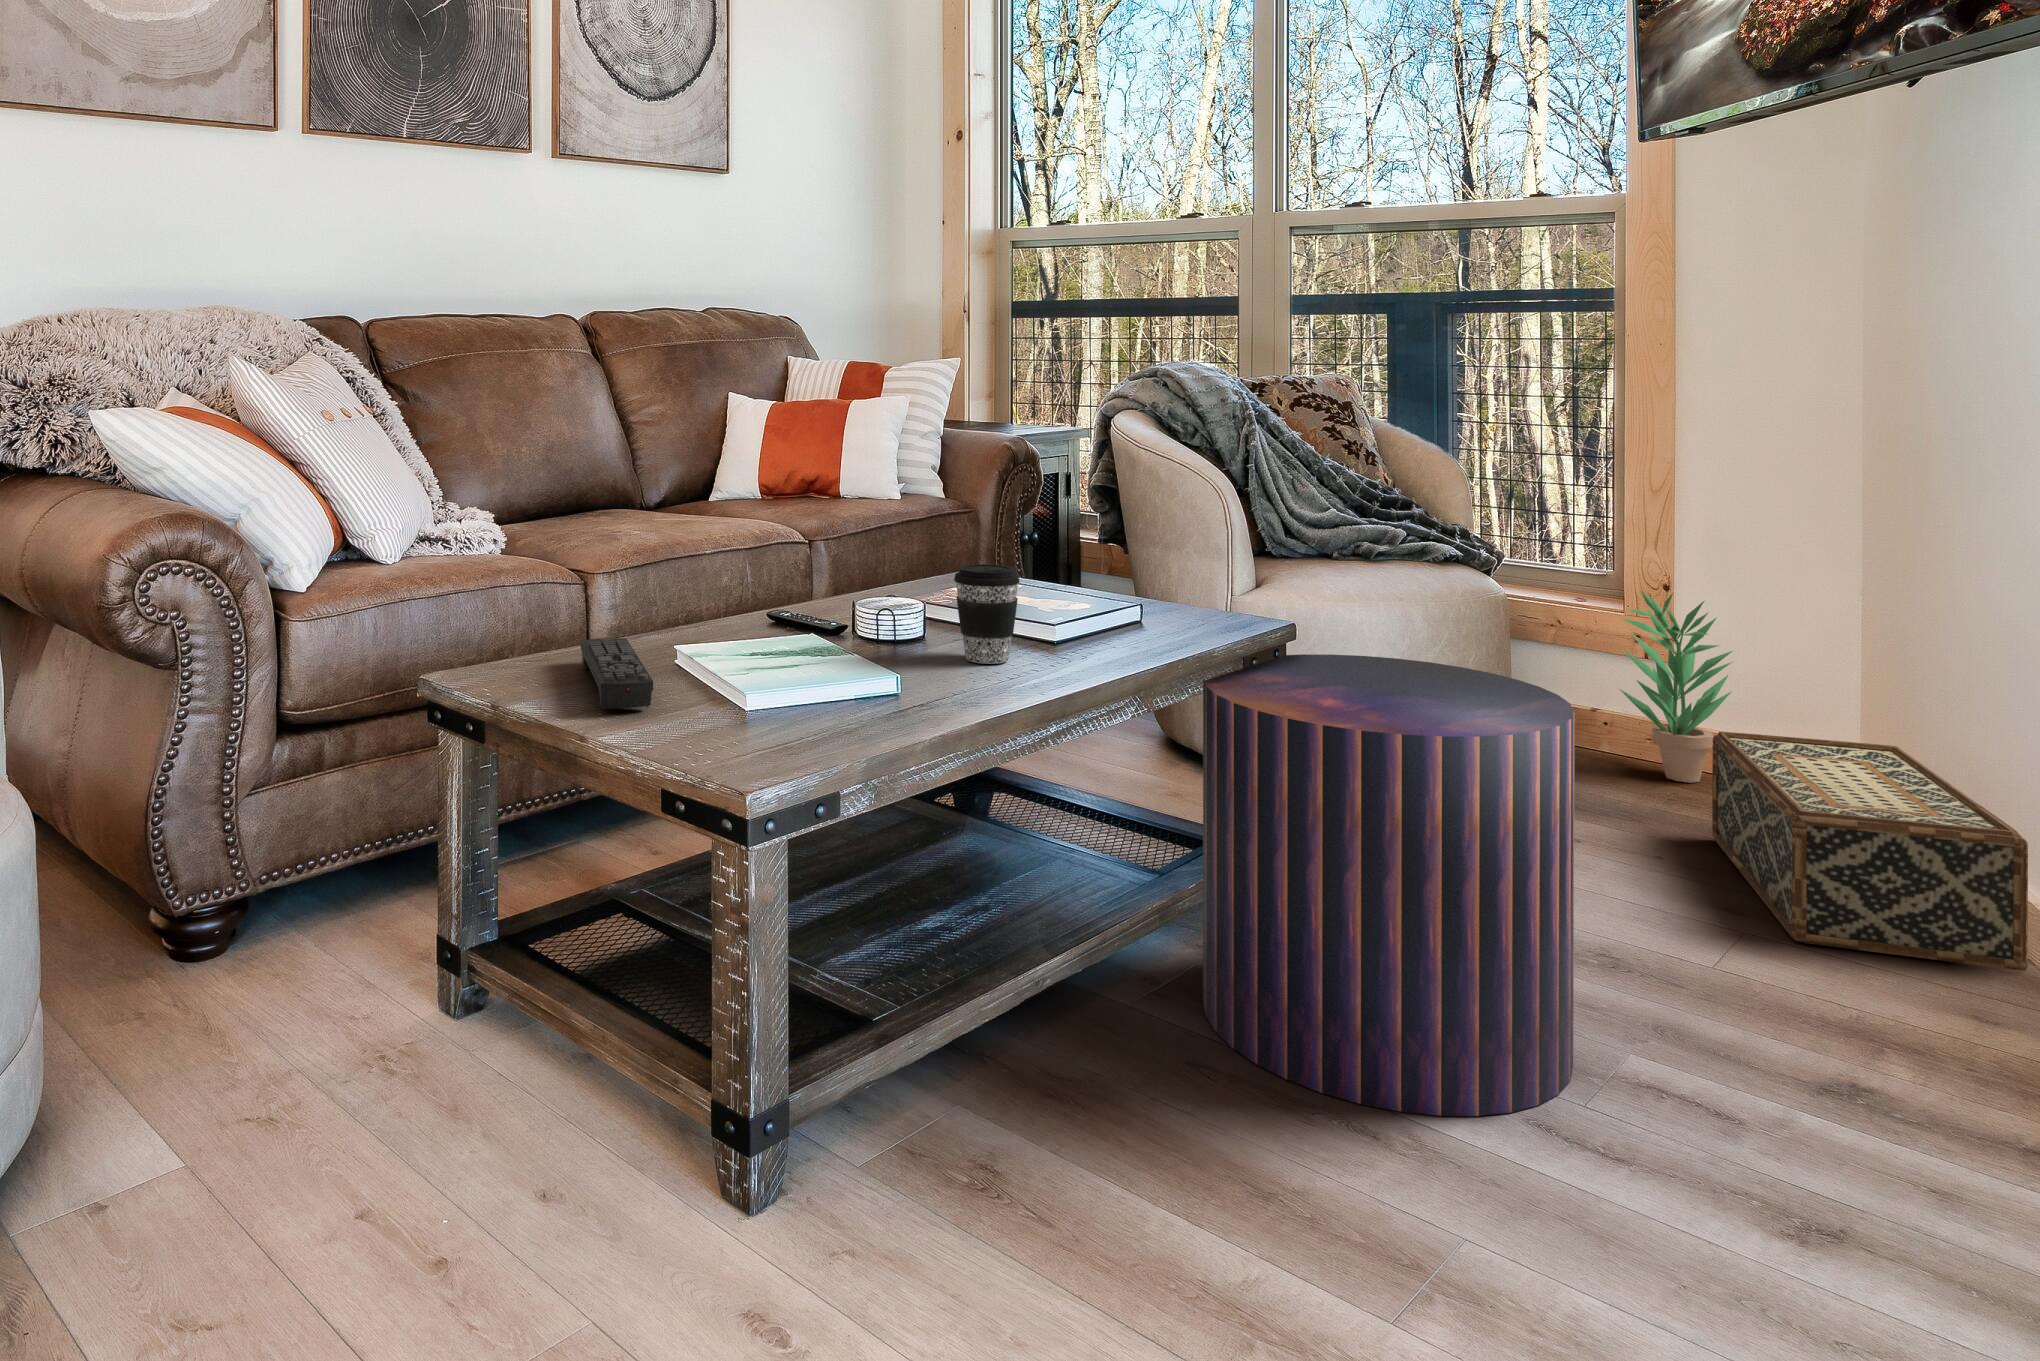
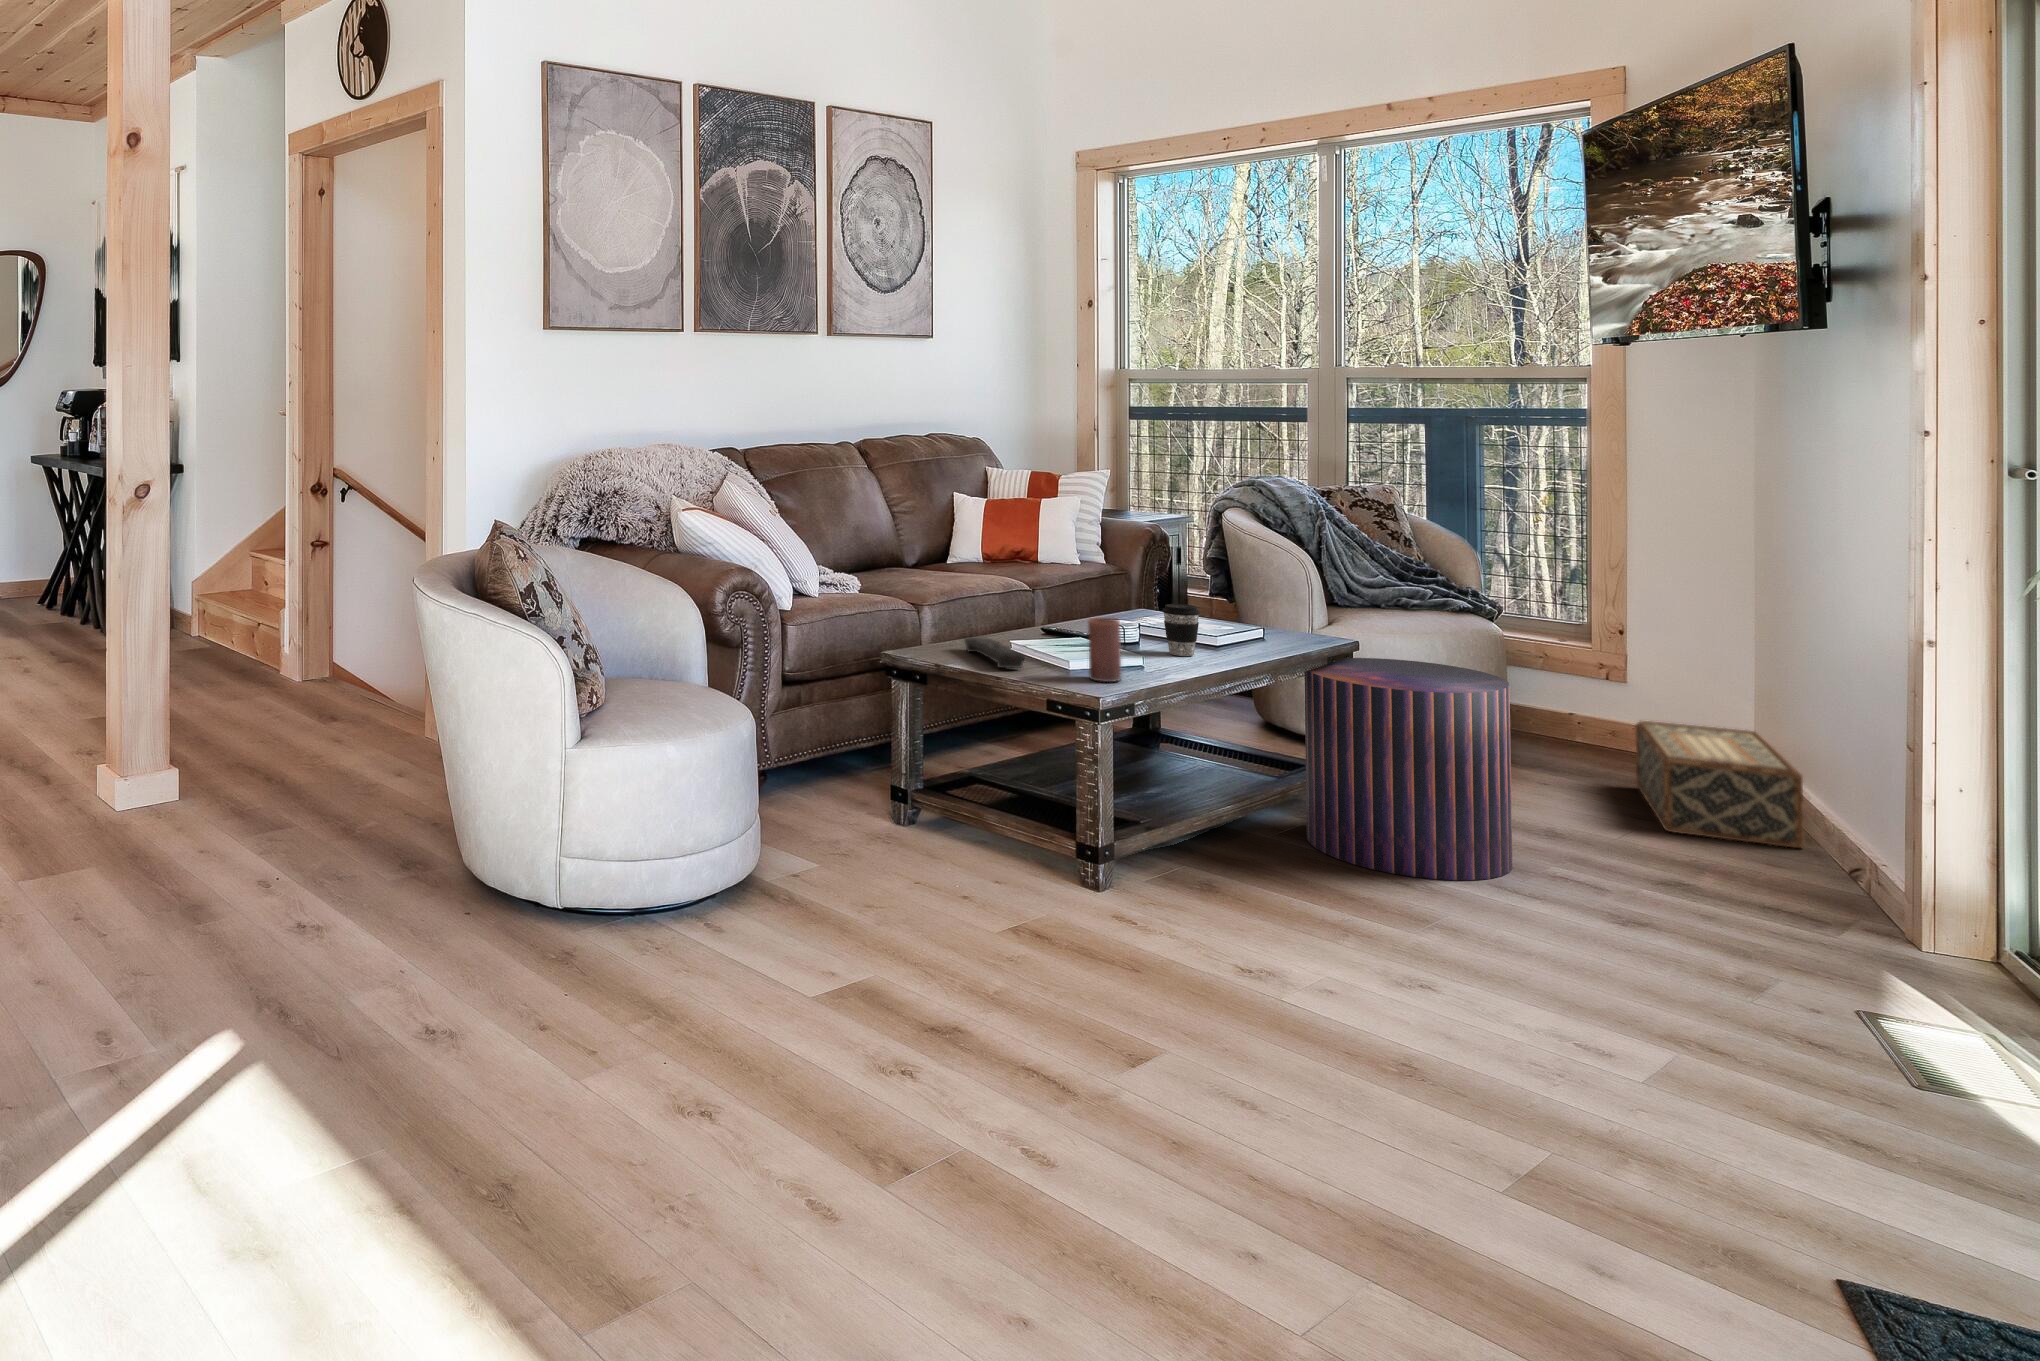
potted plant: present [1621,591,1732,783] -> none [1584,634,1666,761]
candle: none [769,599,835,737] -> present [1088,618,1121,682]

